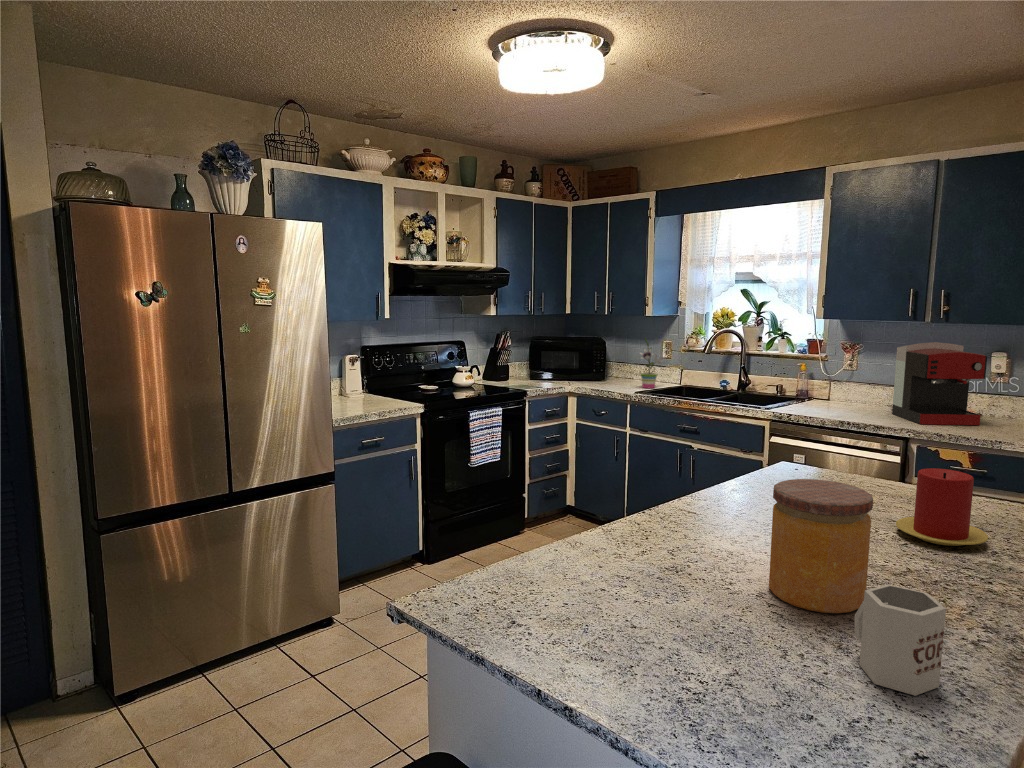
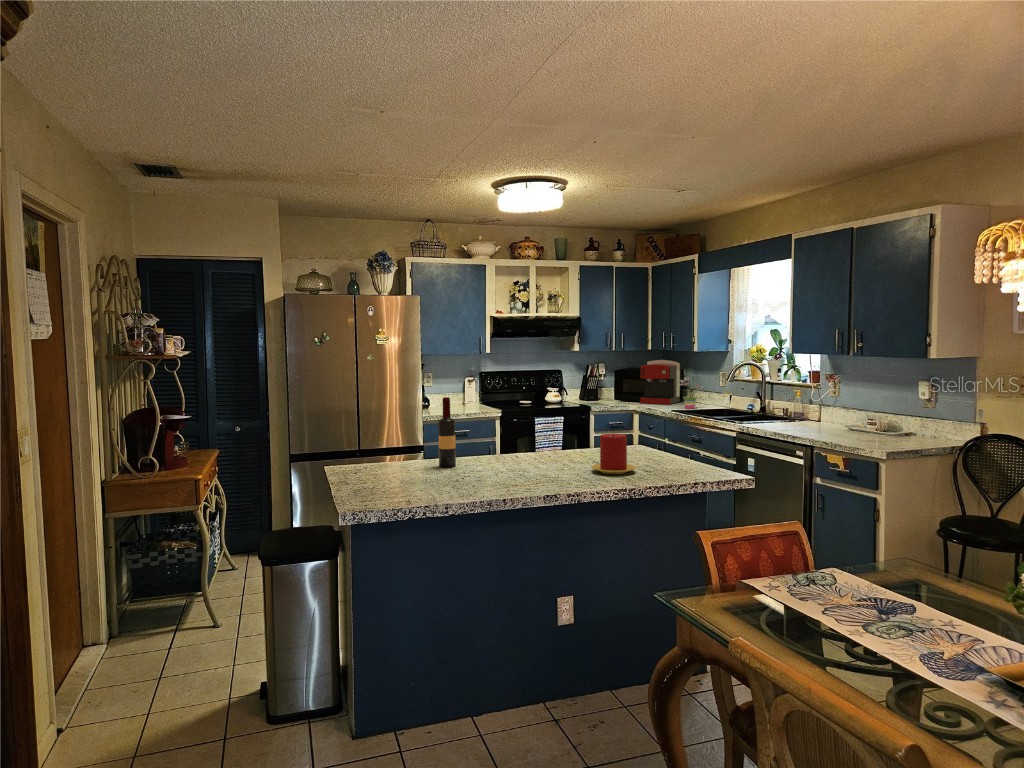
coffee maker: present [892,342,987,425] -> present [640,360,680,405]
wine bottle: none [631,420,670,569] -> present [438,397,456,468]
jar: present [769,479,873,613] -> none [469,426,511,482]
mug: present [854,585,946,696] -> none [443,458,471,496]

